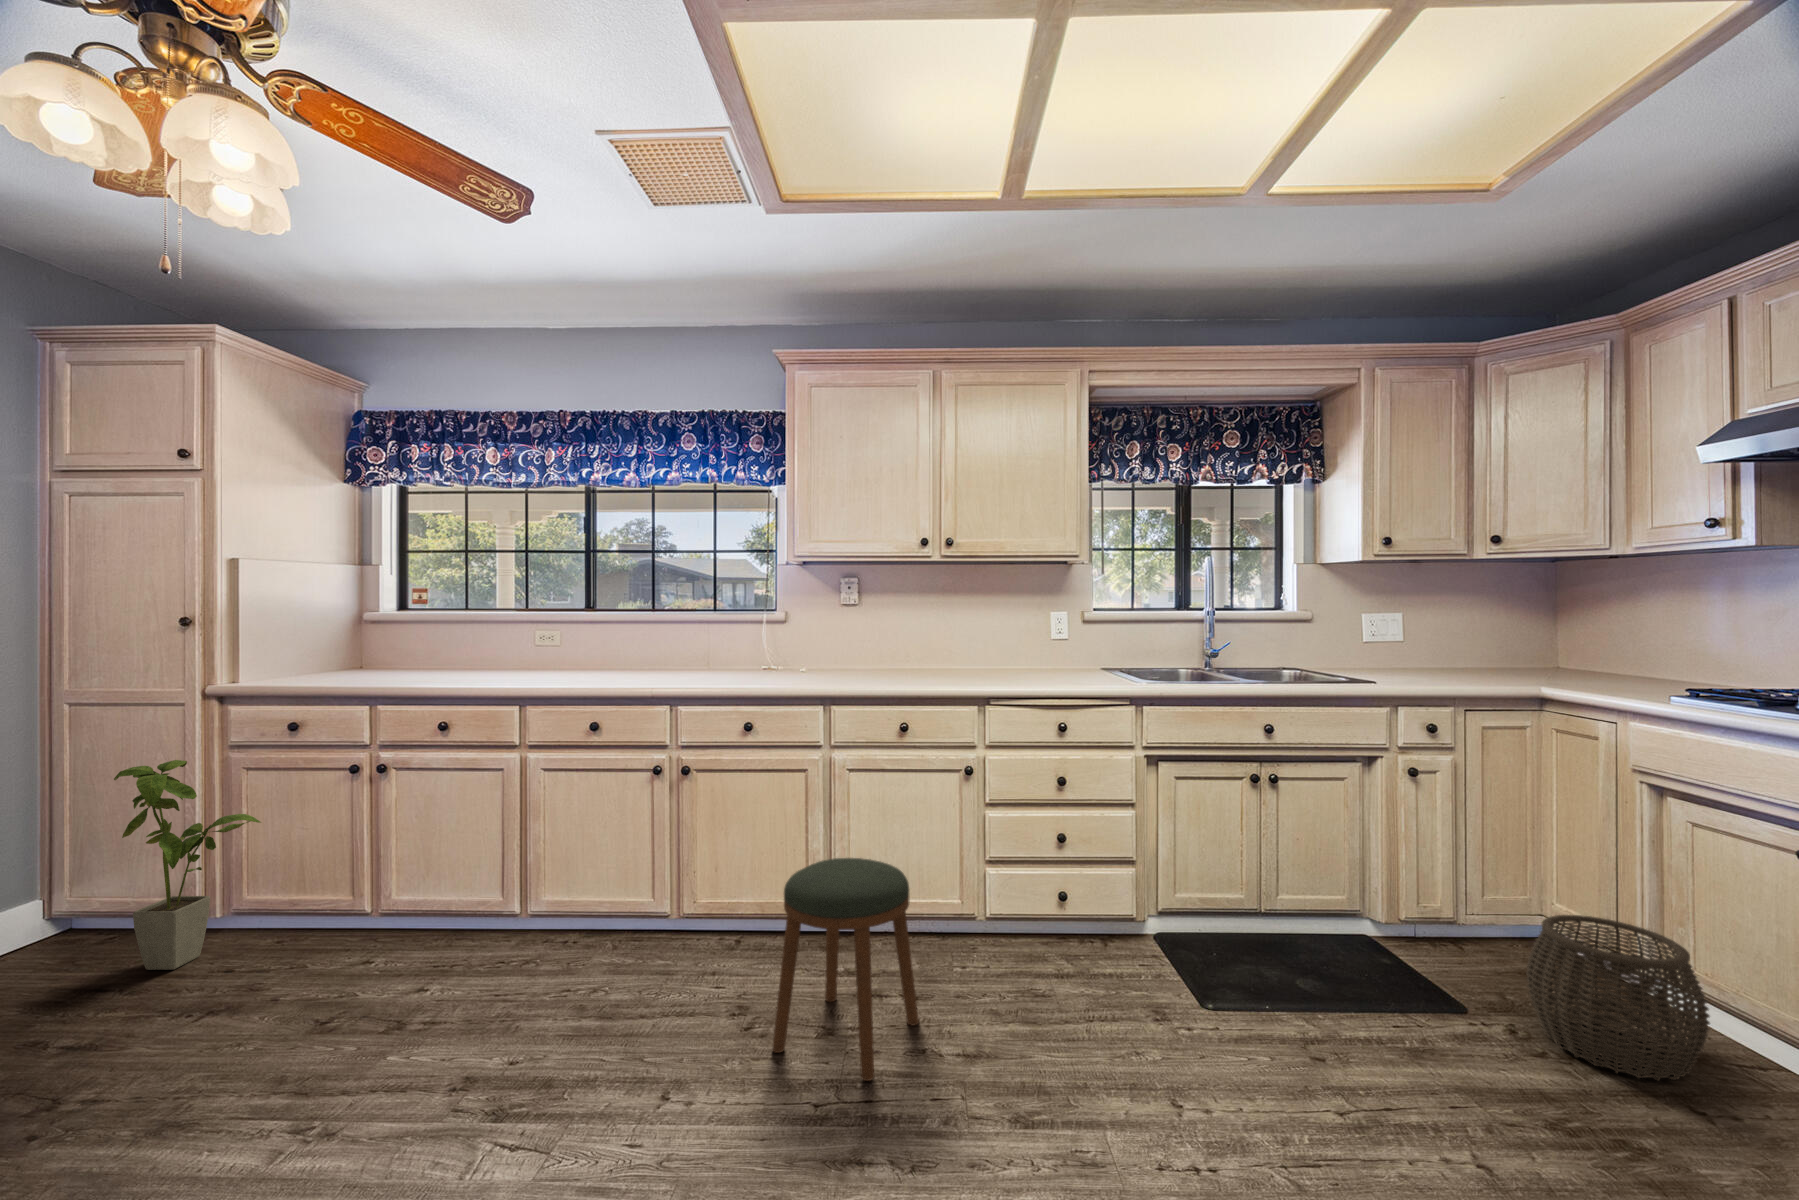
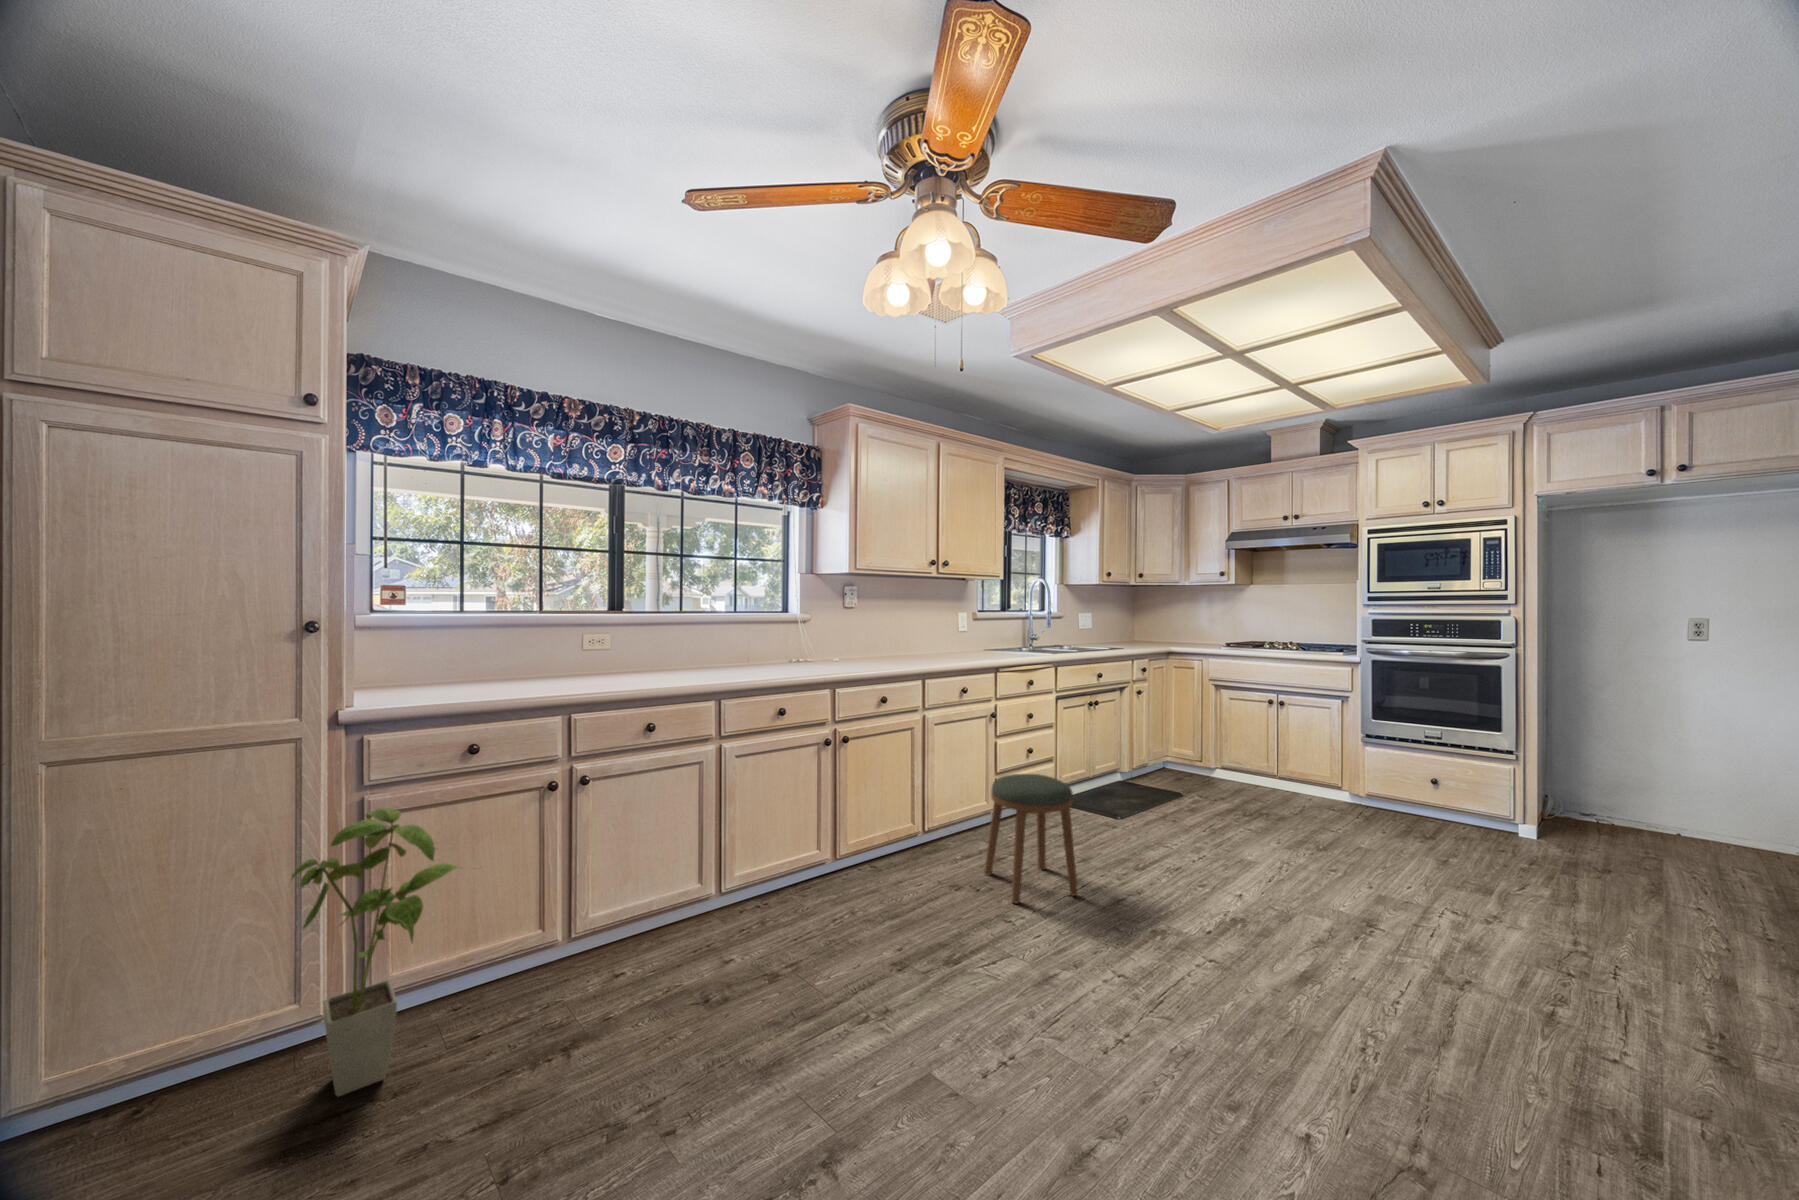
woven basket: present [1526,915,1710,1081] -> none [1201,745,1264,804]

